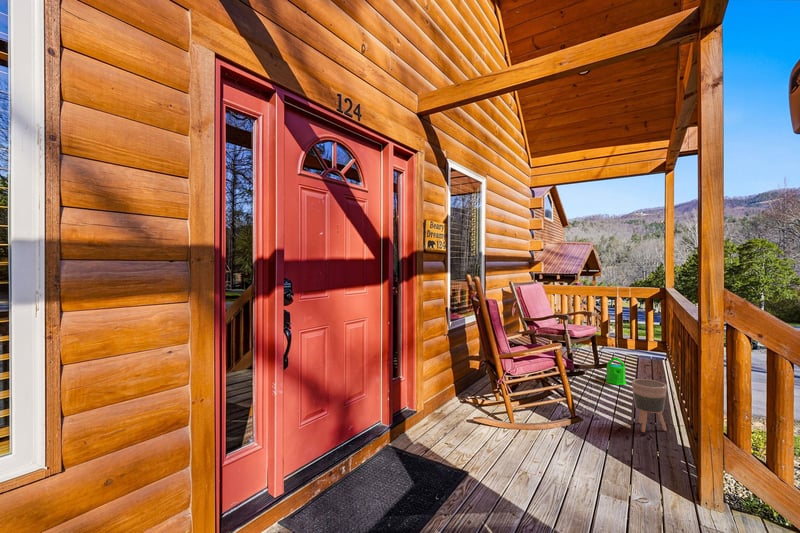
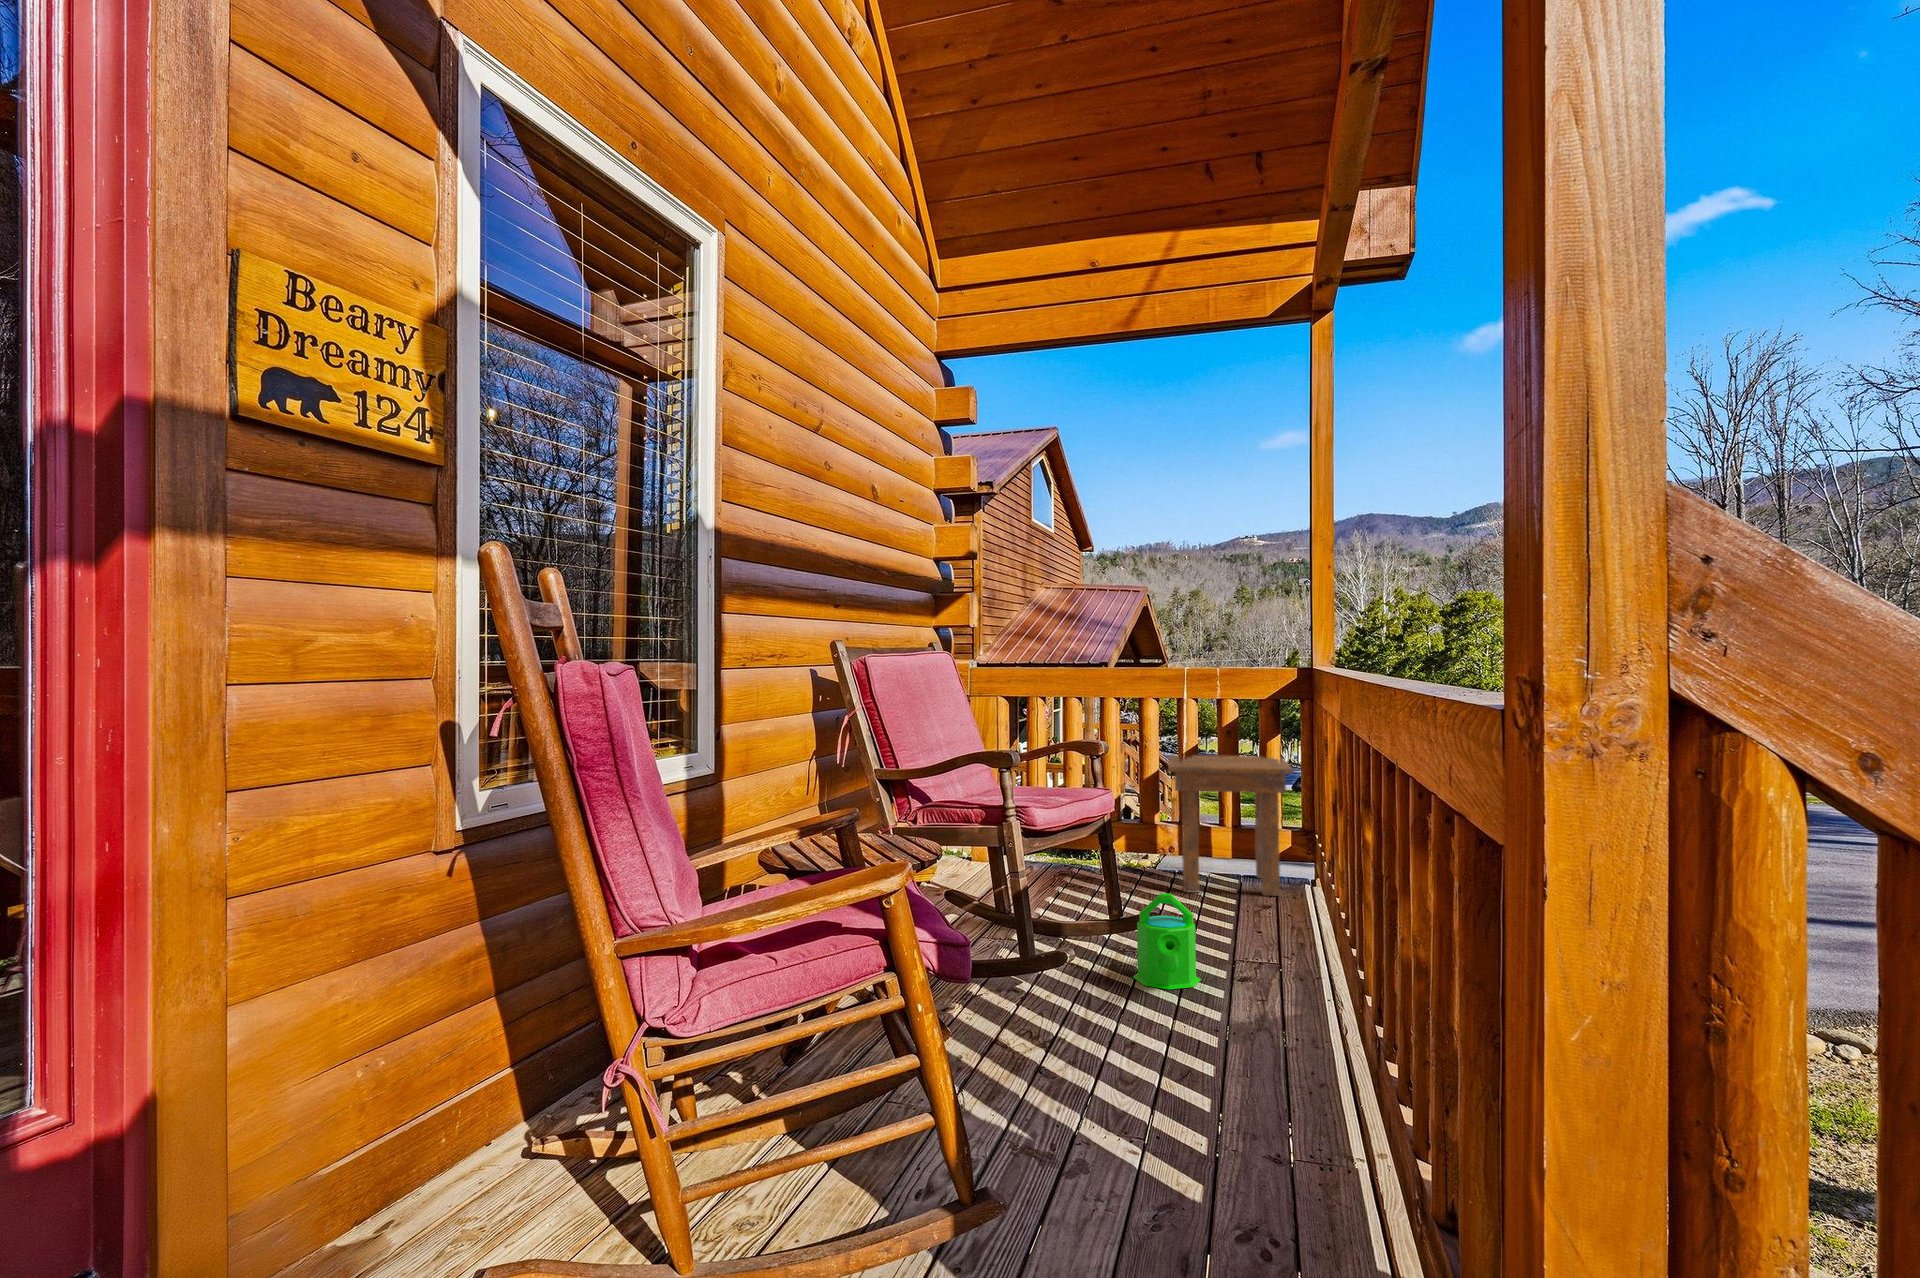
side table: none [612,315,658,362] -> present [1168,755,1293,896]
planter: present [632,379,667,432] -> none [1199,992,1332,1233]

